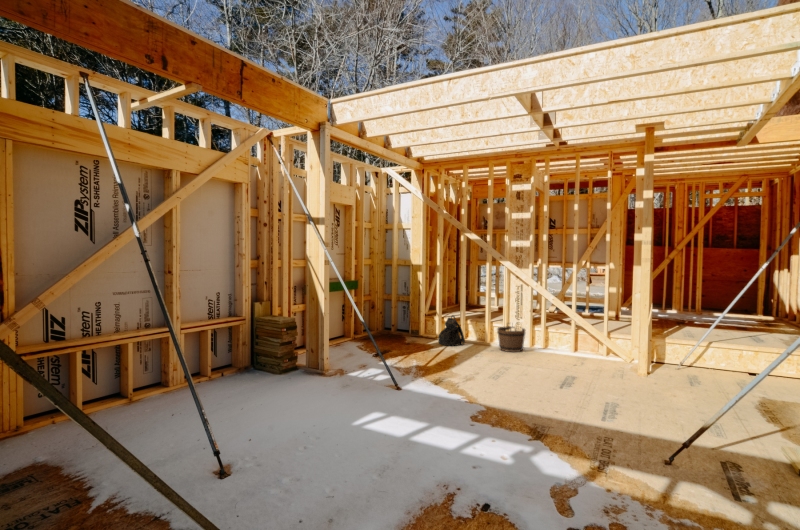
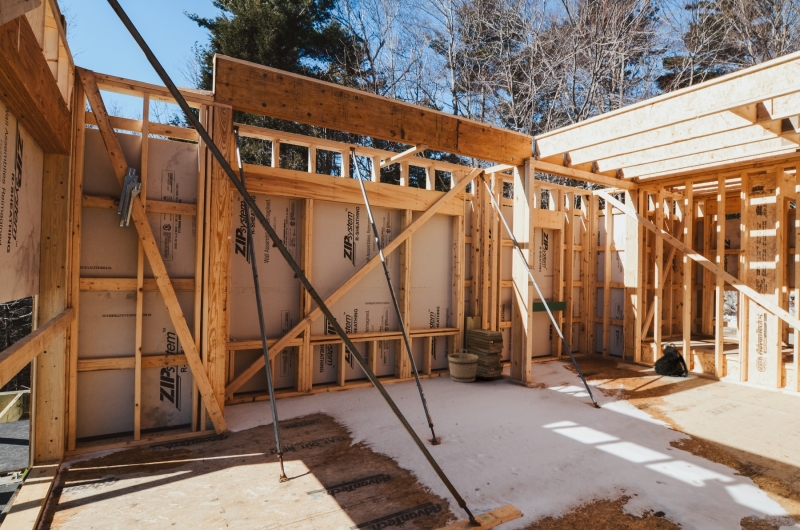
bucket: present [498,326,525,352] -> present [448,351,478,382]

